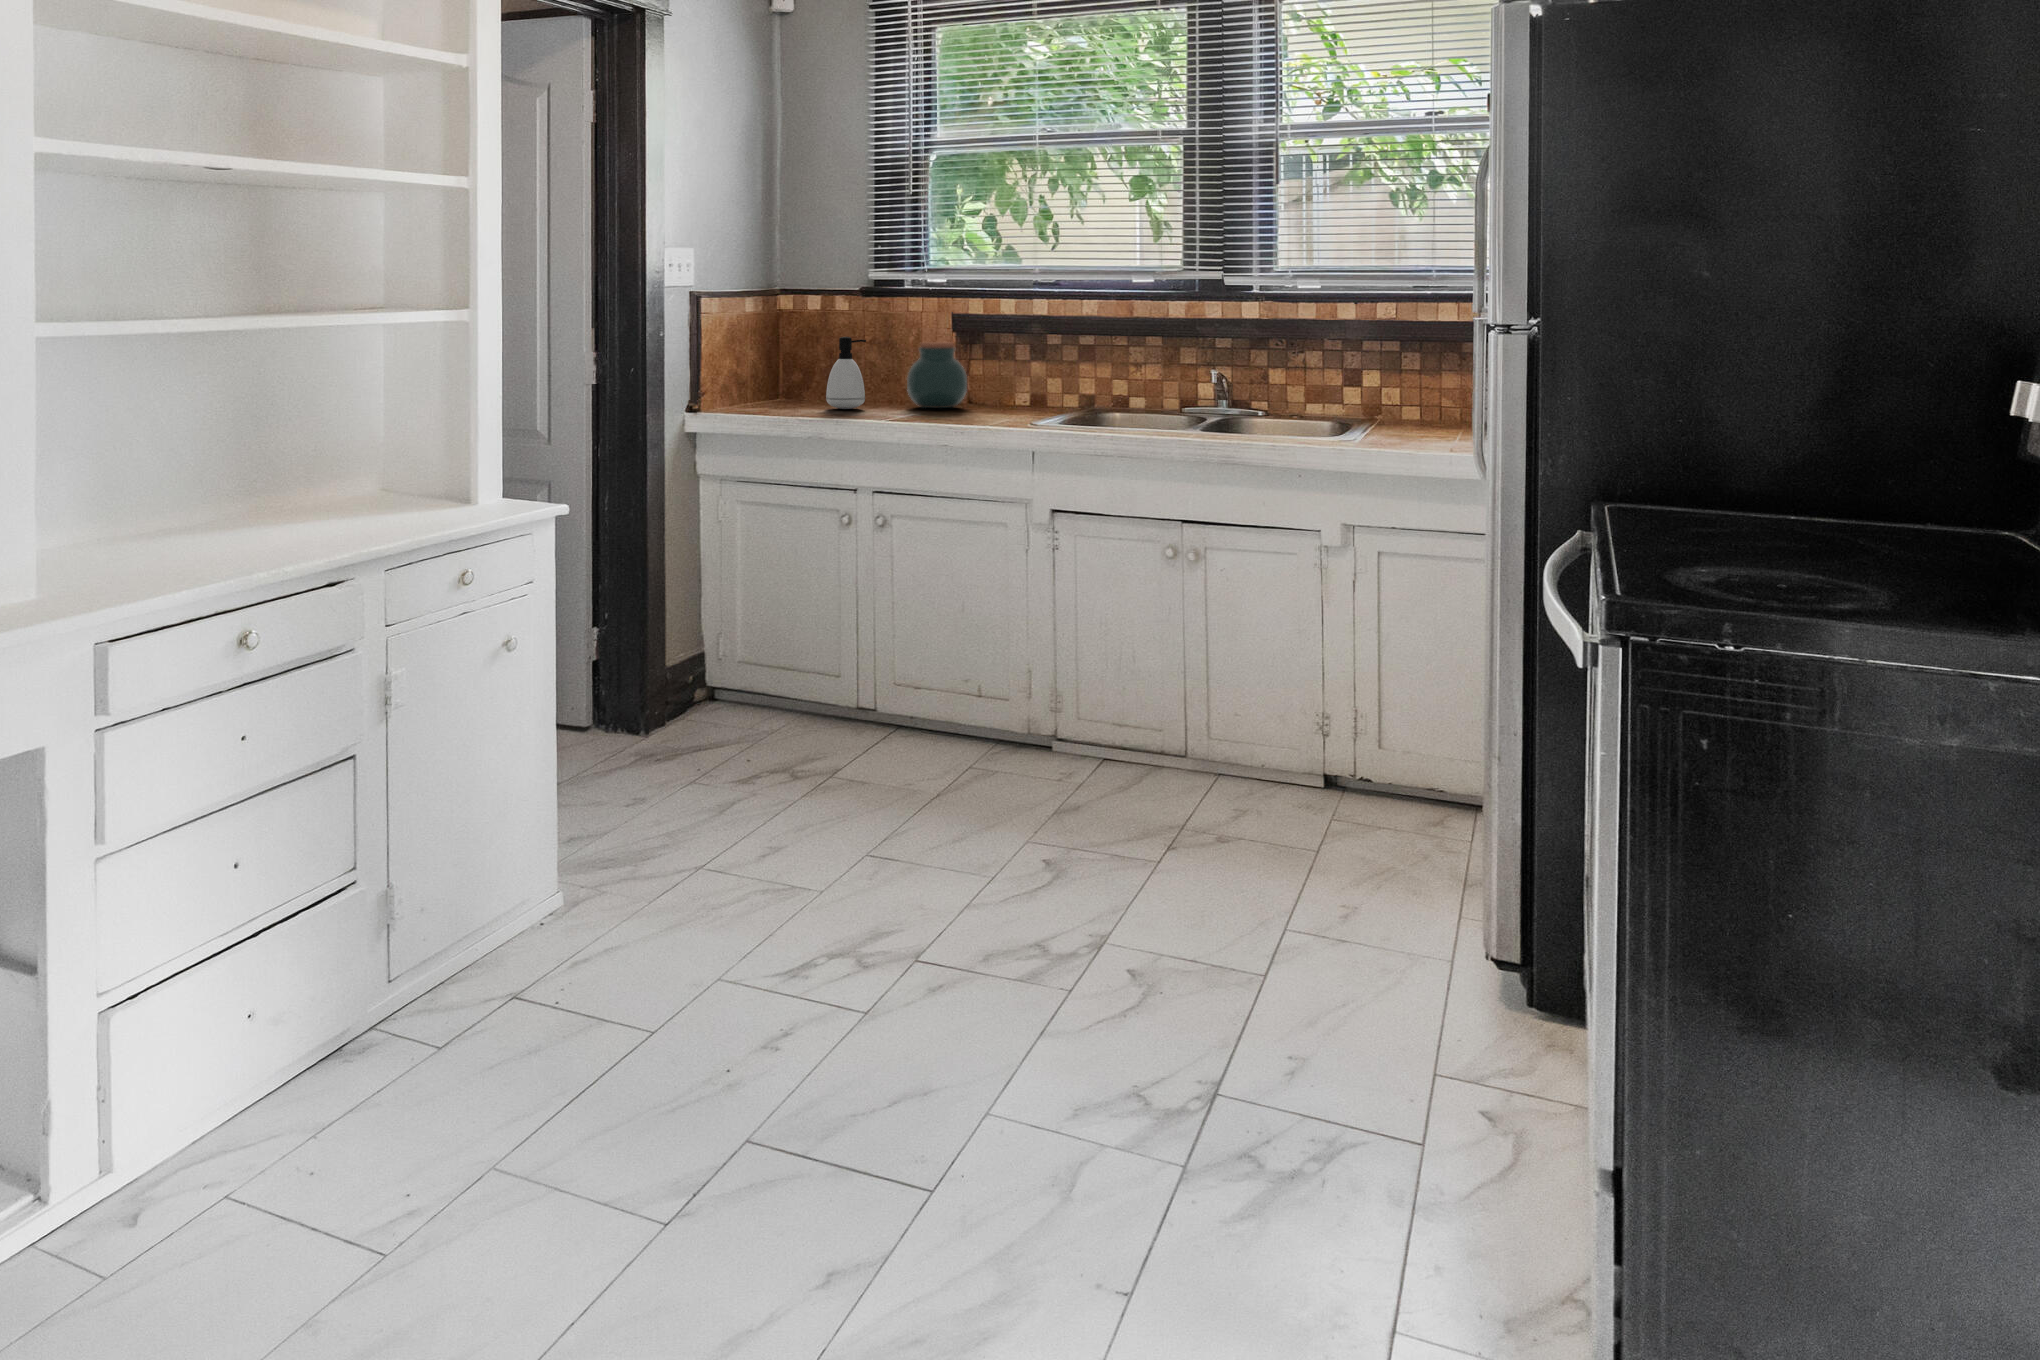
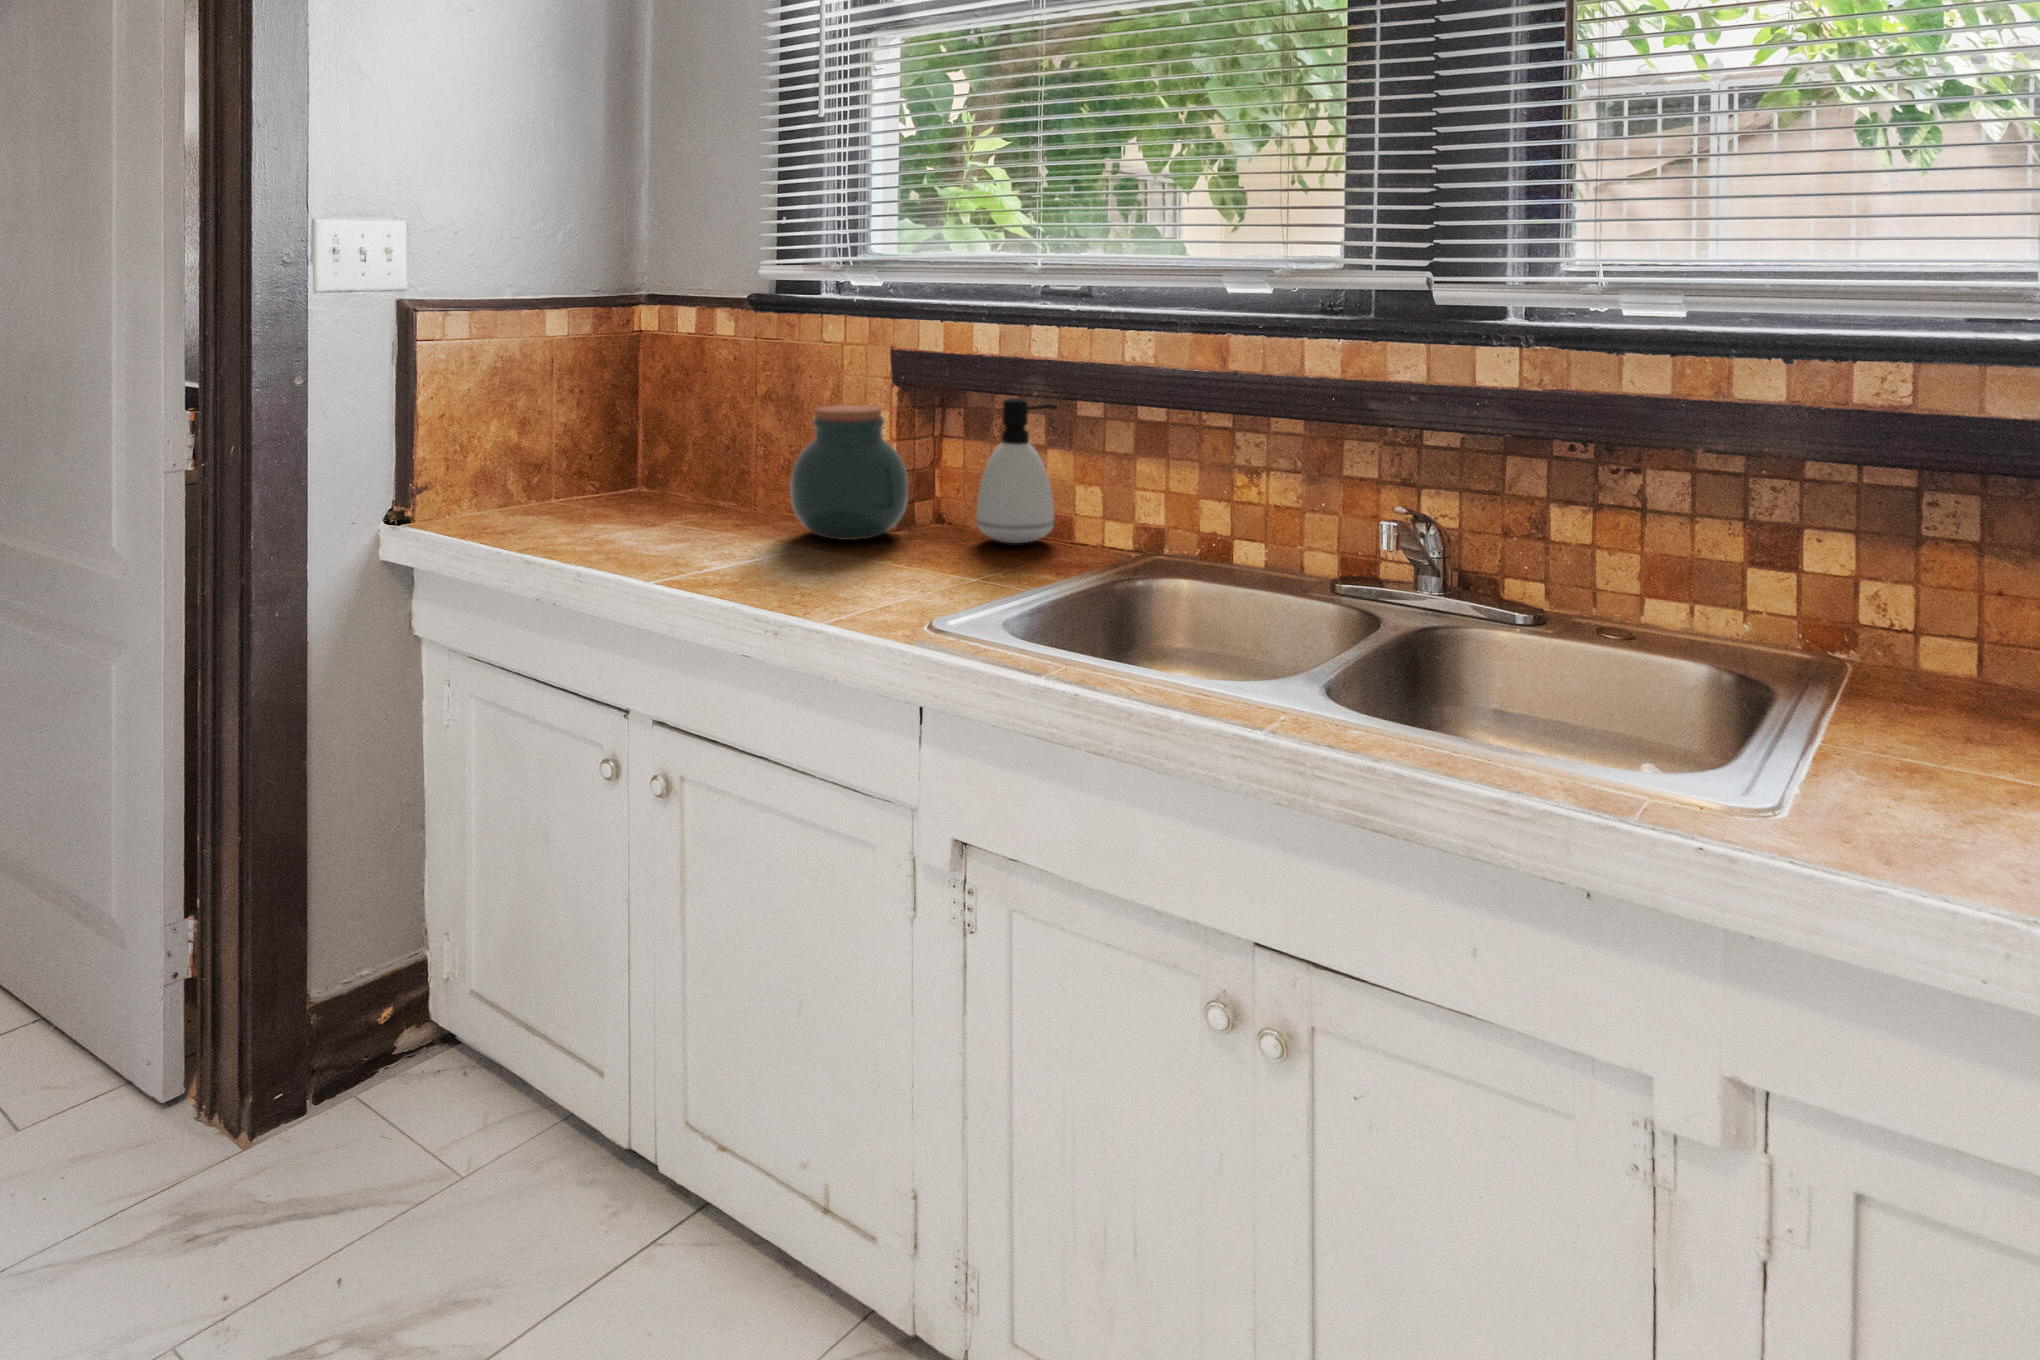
soap dispenser: present [826,337,866,409] -> present [976,398,1057,543]

